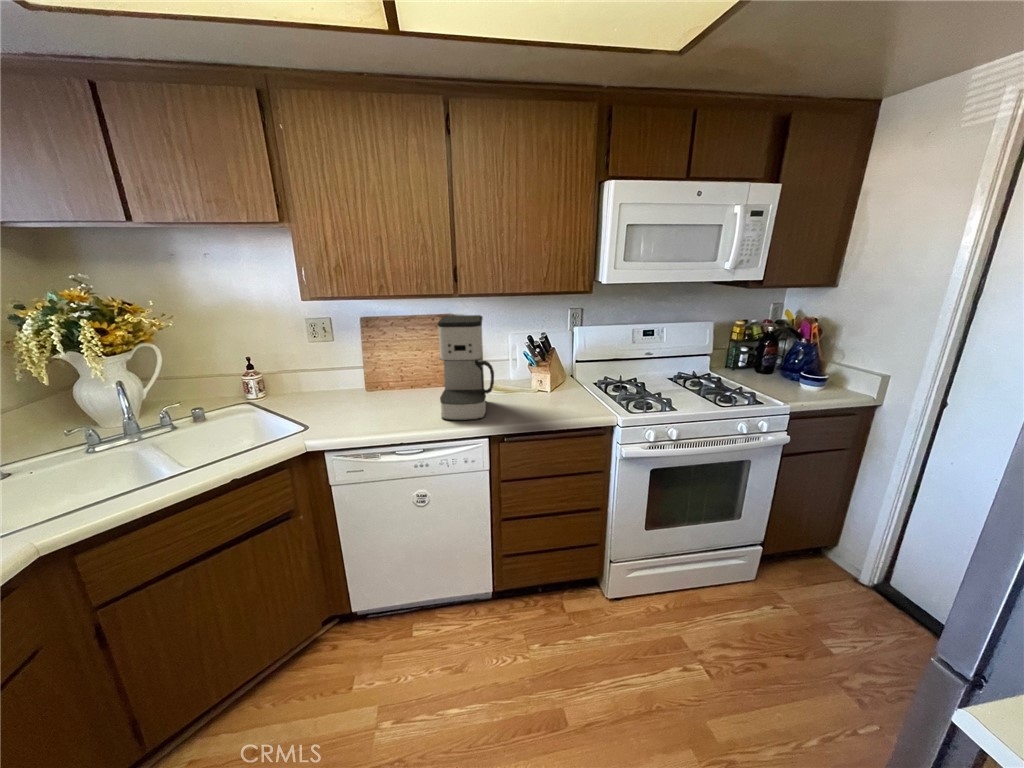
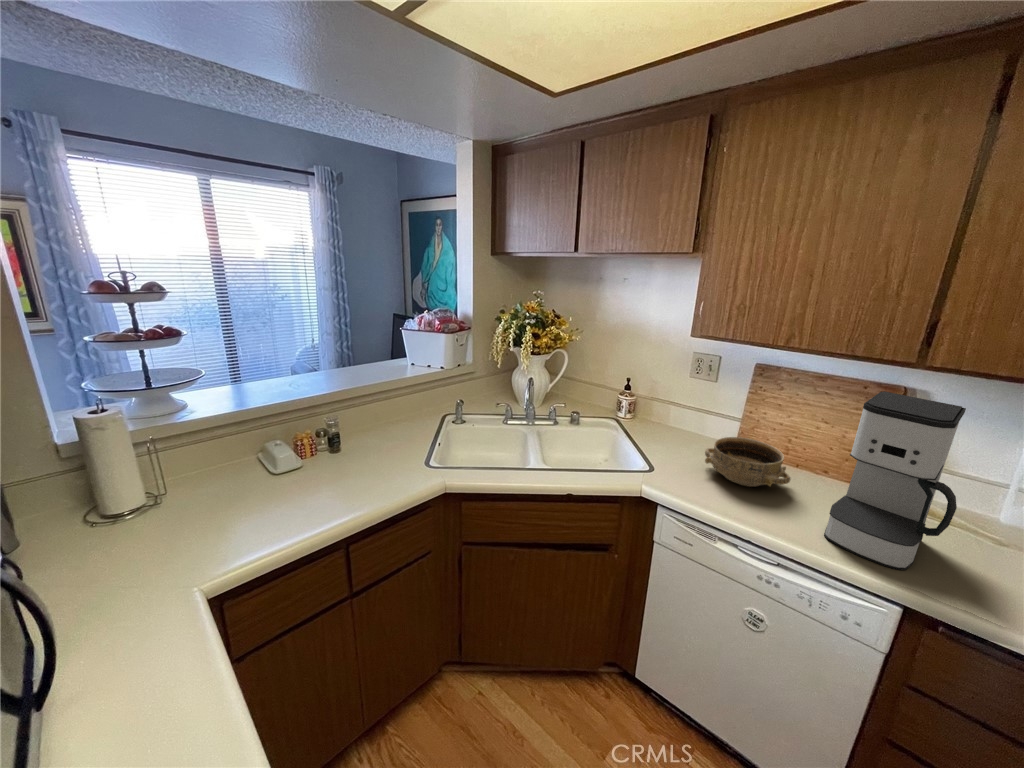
ceramic bowl: none [346,376,412,411] -> present [705,437,790,487]

